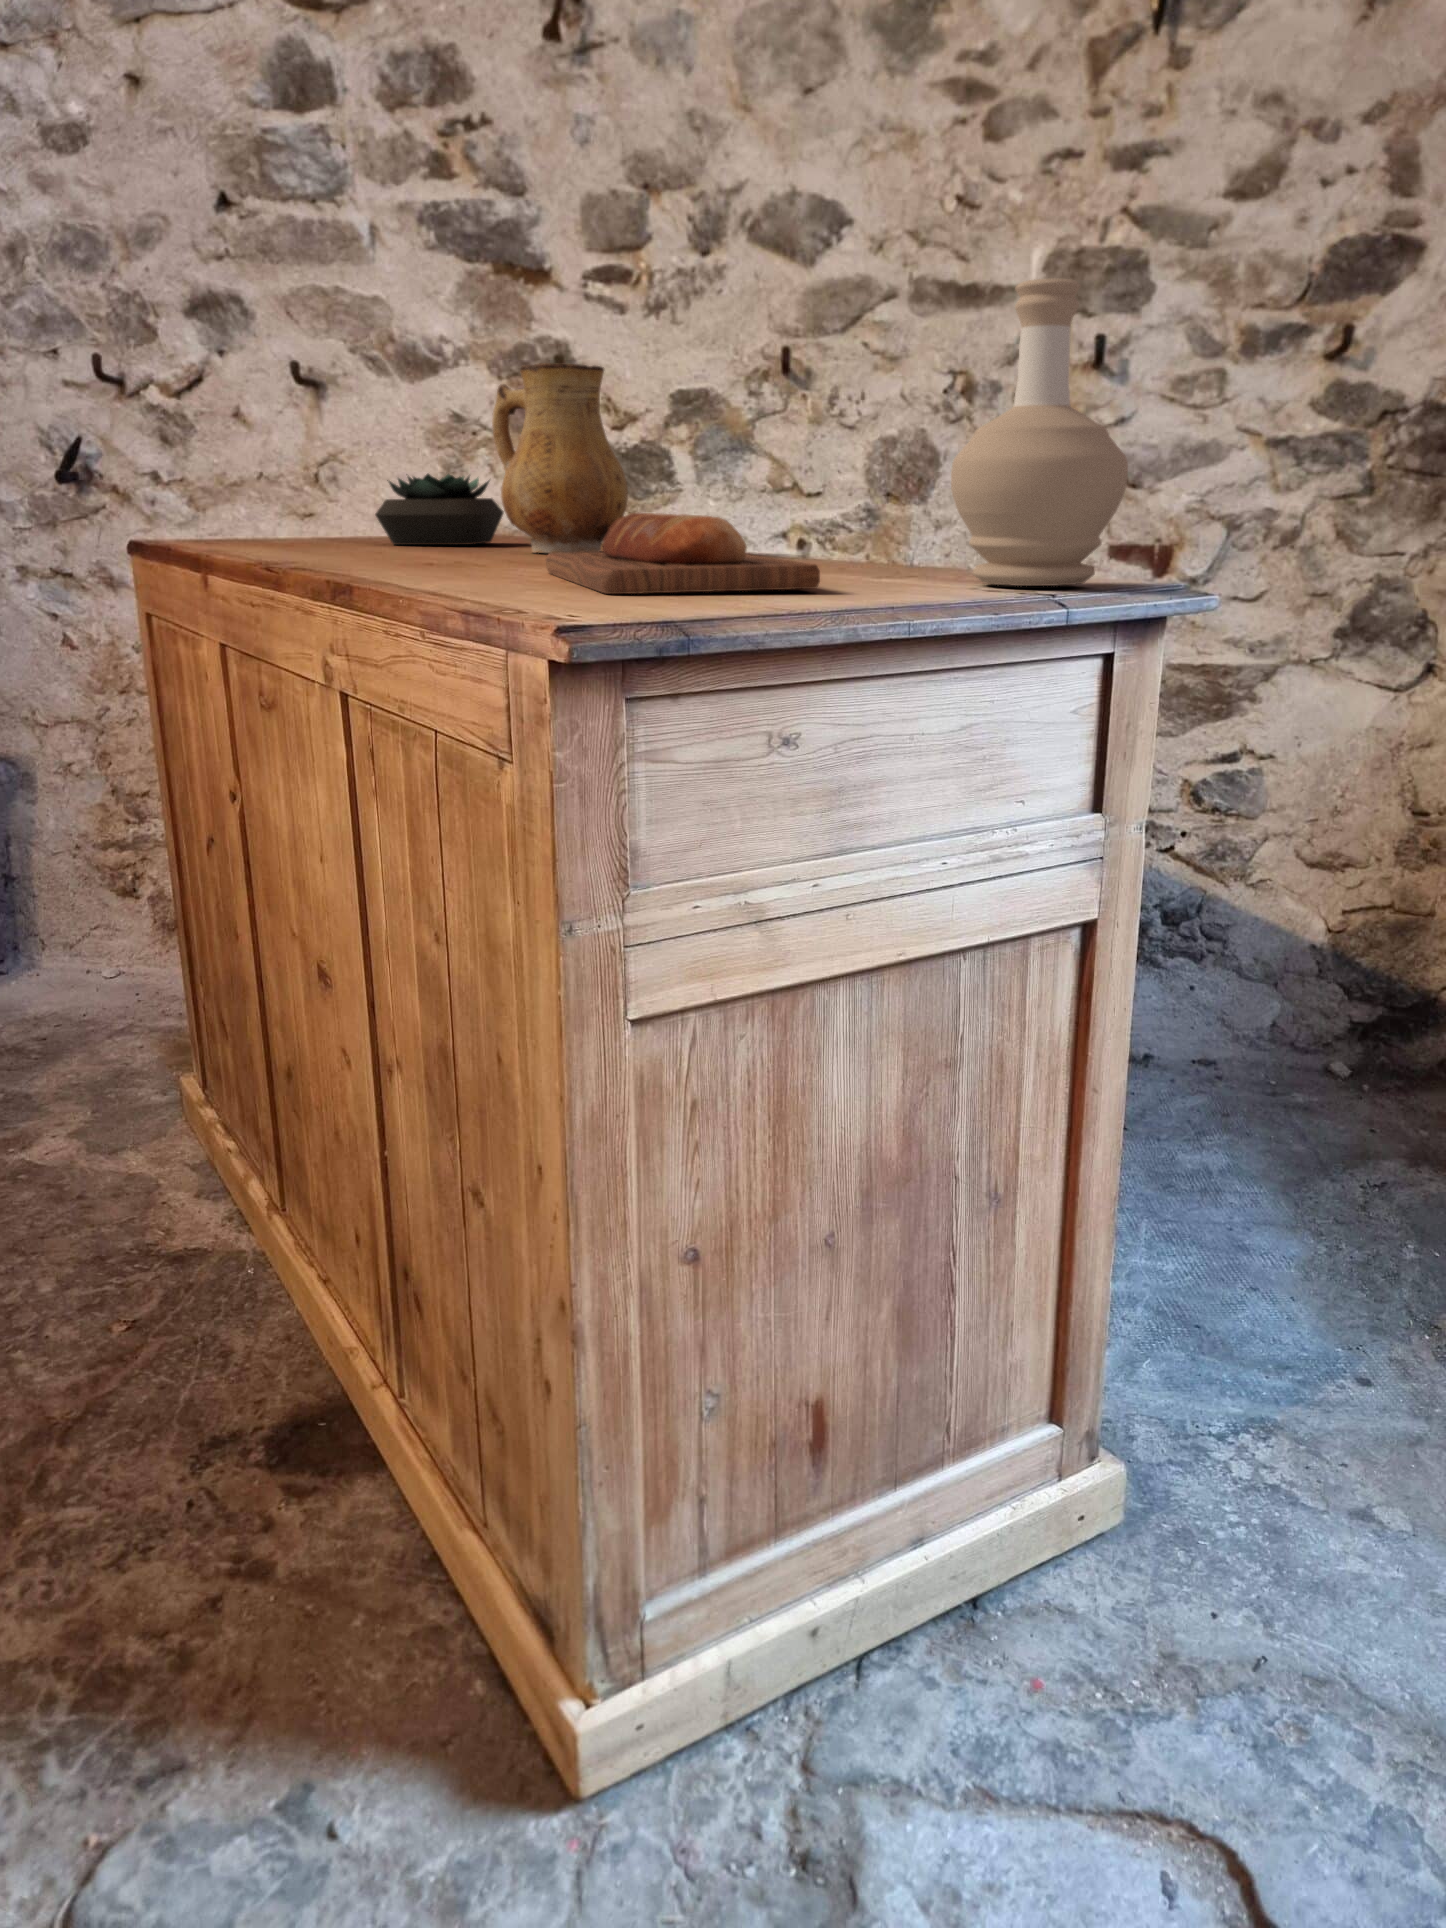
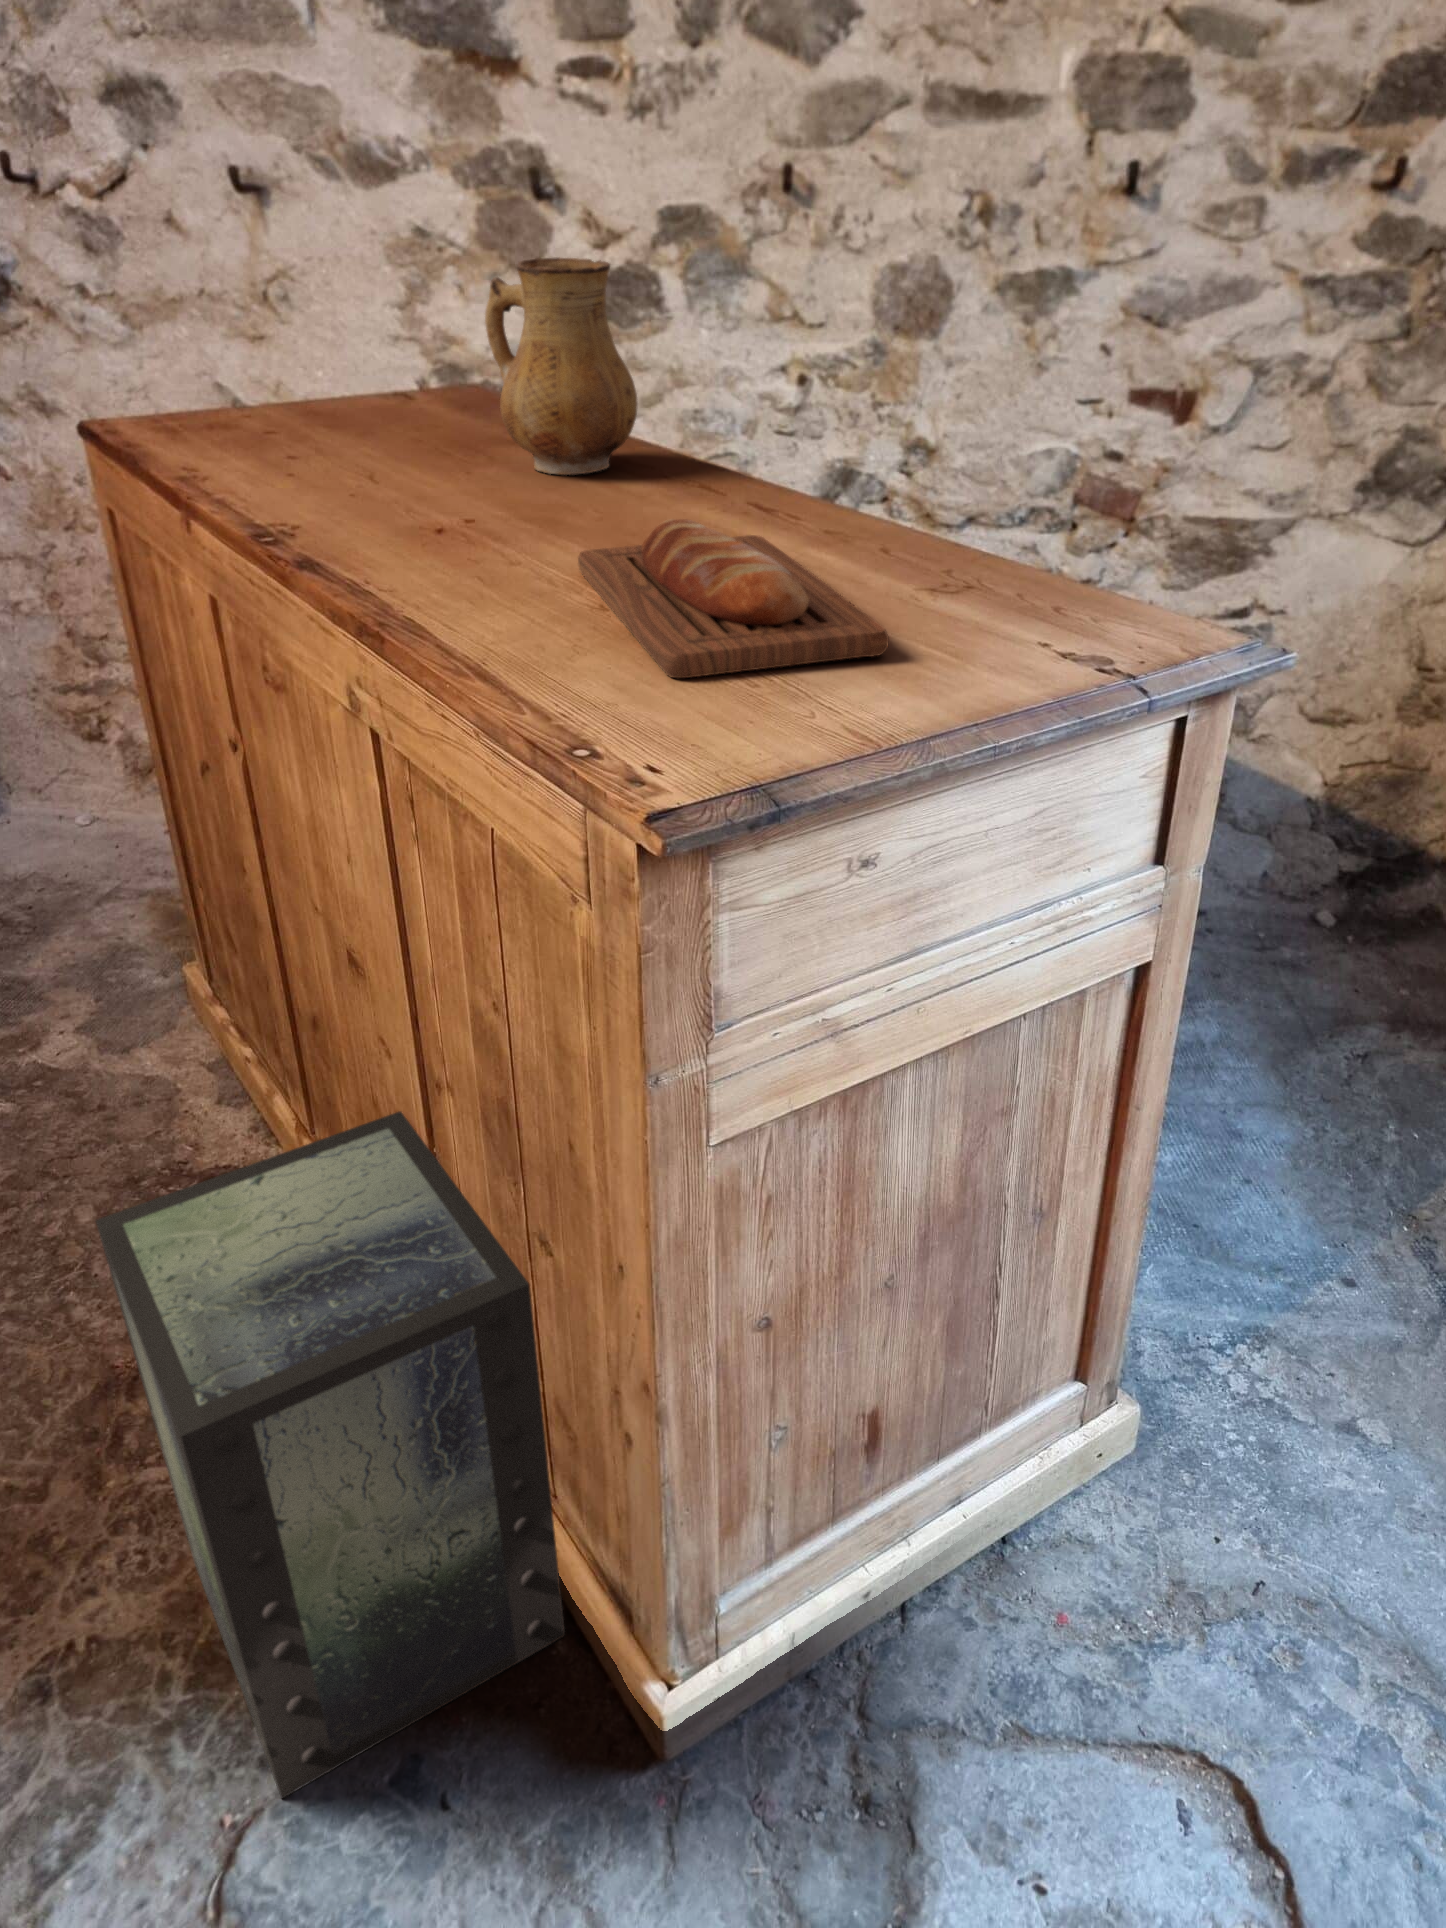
bottle: present [951,278,1128,586] -> none [1016,293,1206,623]
succulent plant: present [375,474,504,545] -> none [353,346,492,438]
storage box: none [15,1085,478,1830] -> present [96,1112,565,1798]

